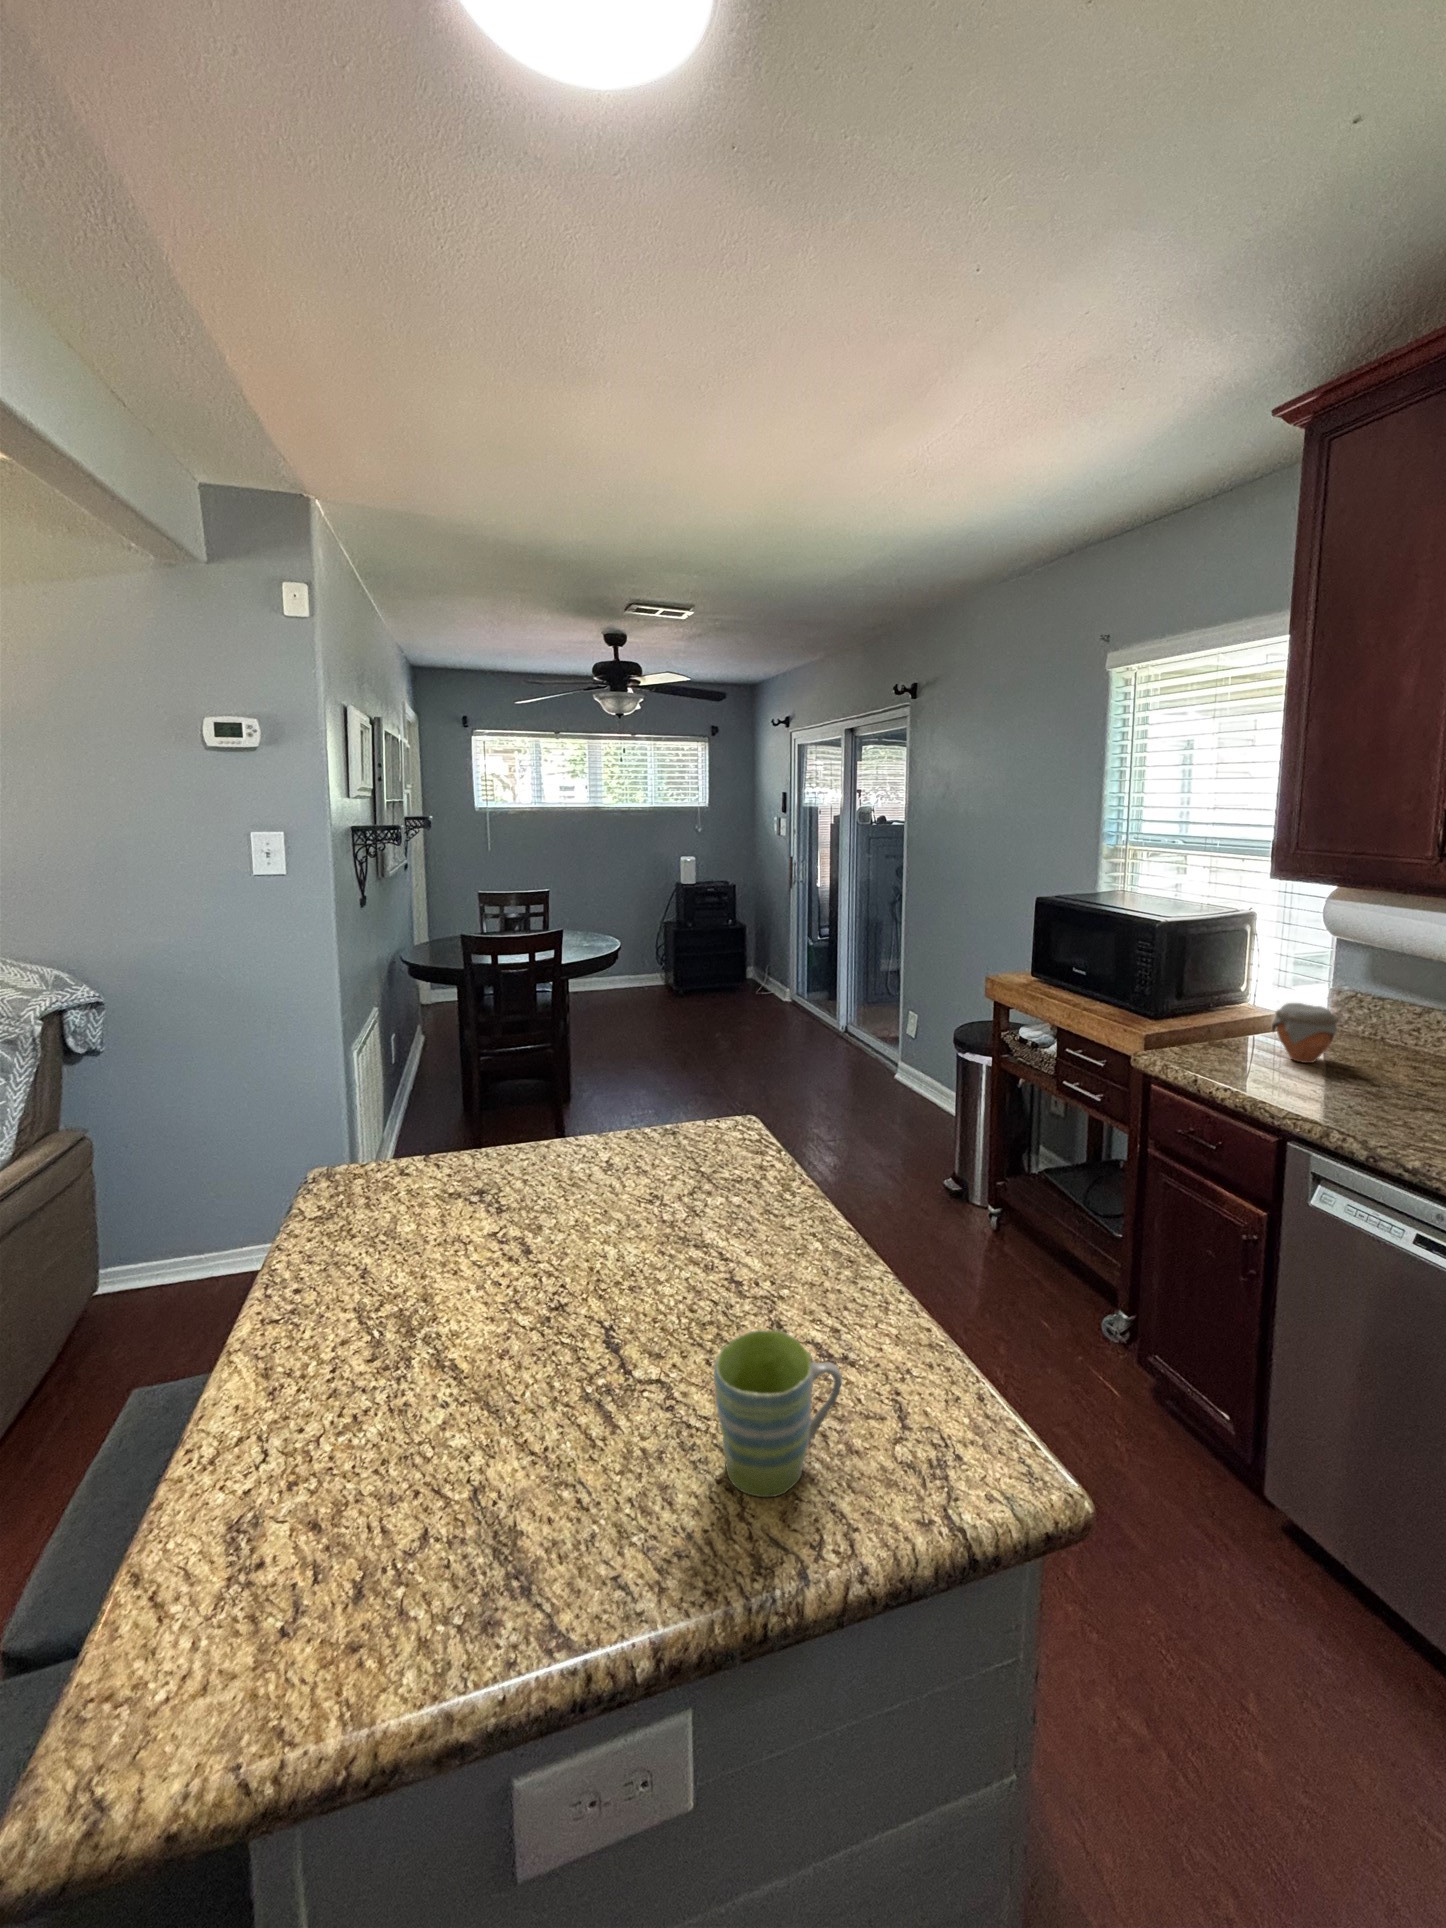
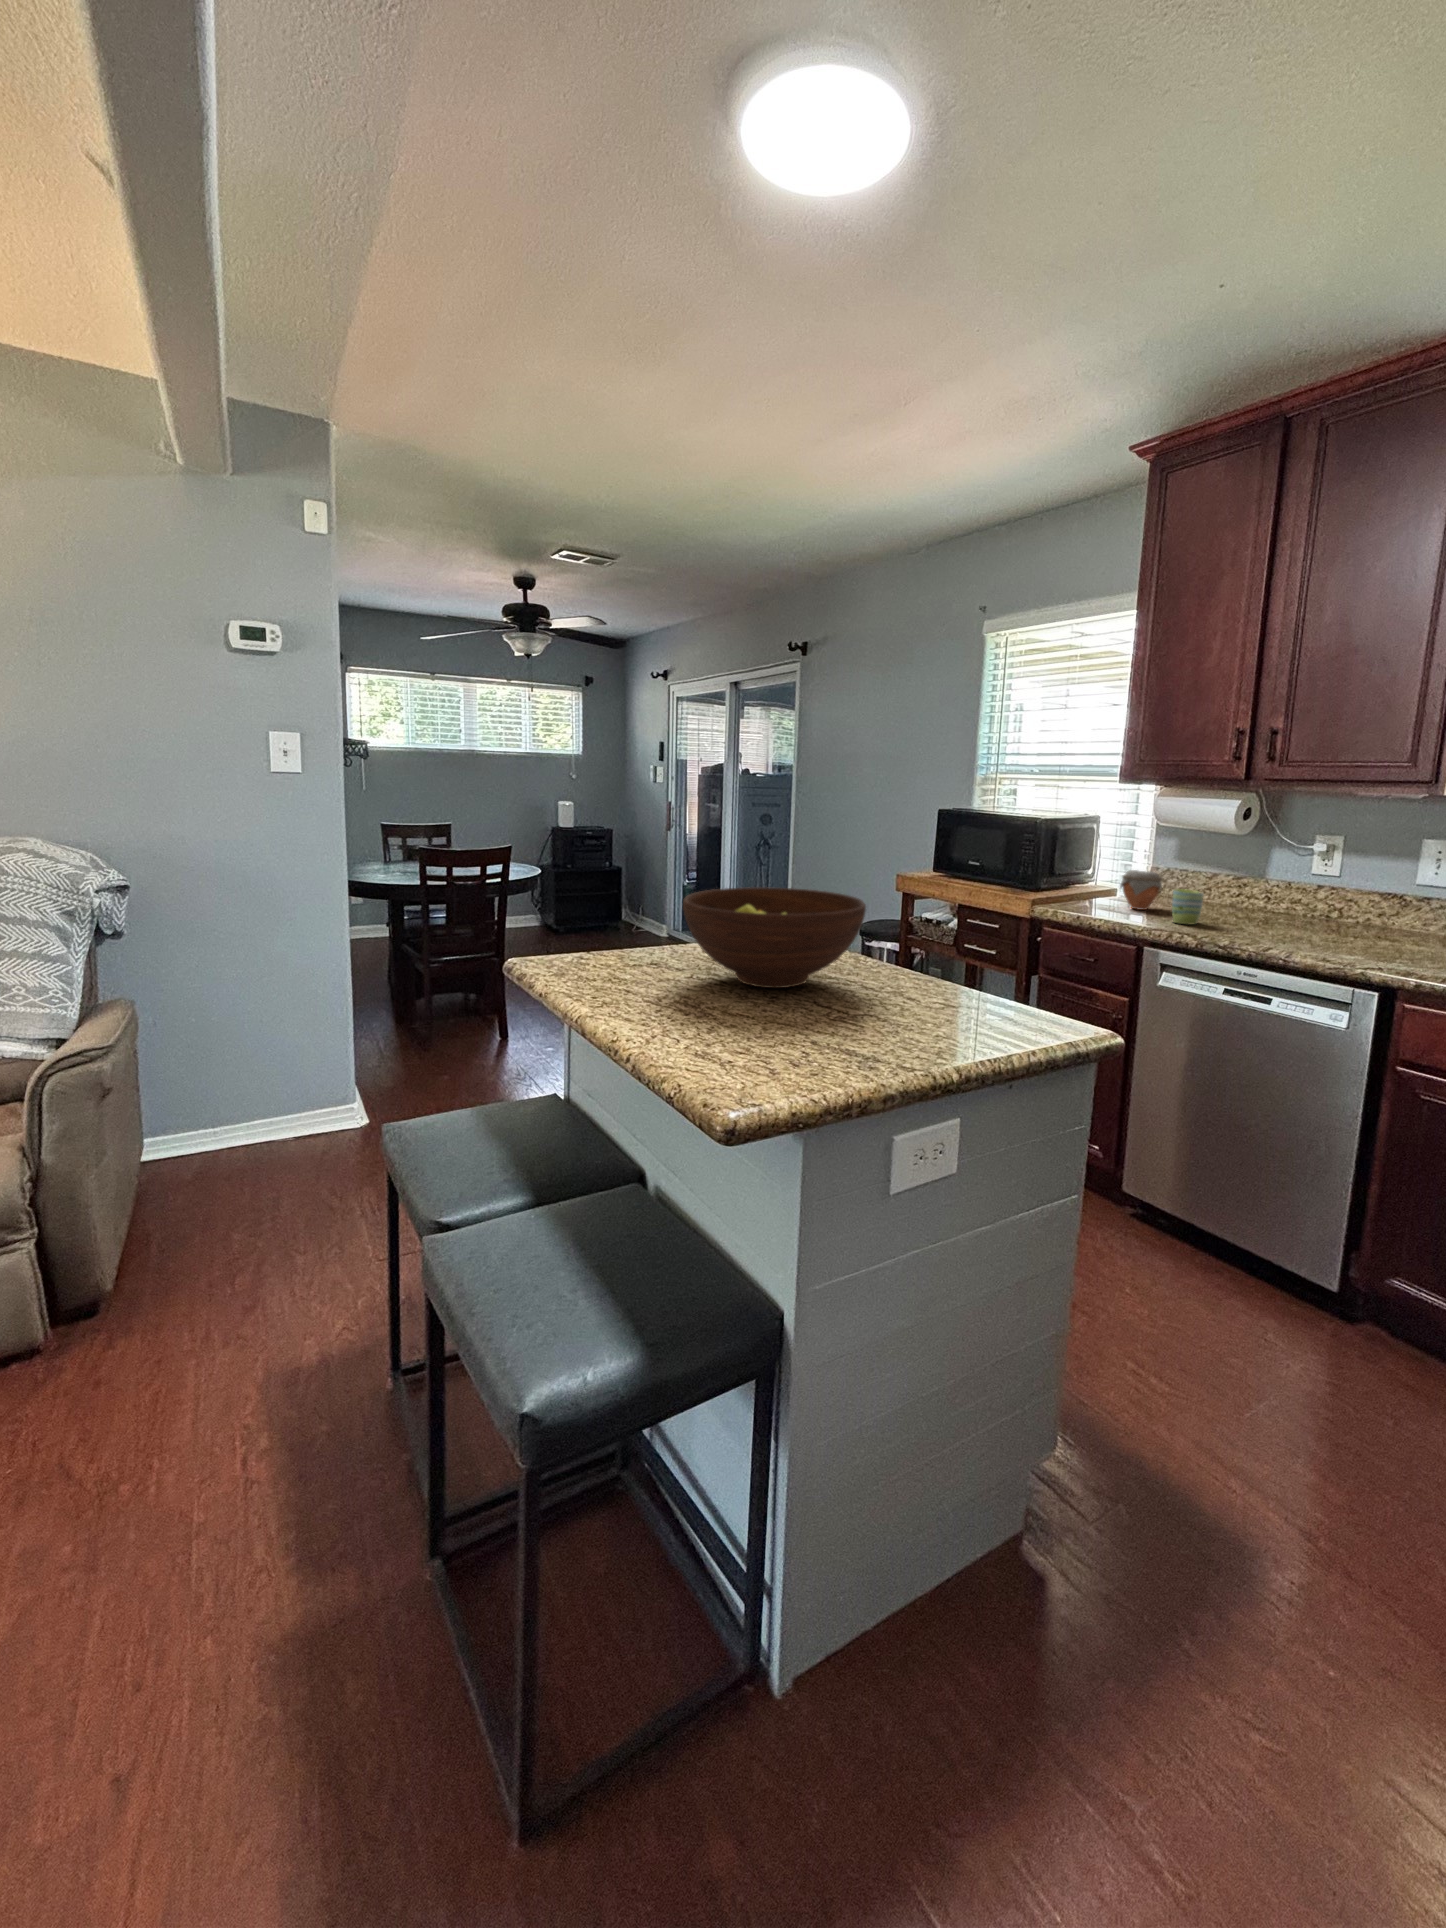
fruit bowl: none [411,1097,695,1290] -> present [683,887,866,988]
mug: present [714,1330,842,1497] -> present [1172,889,1204,924]

